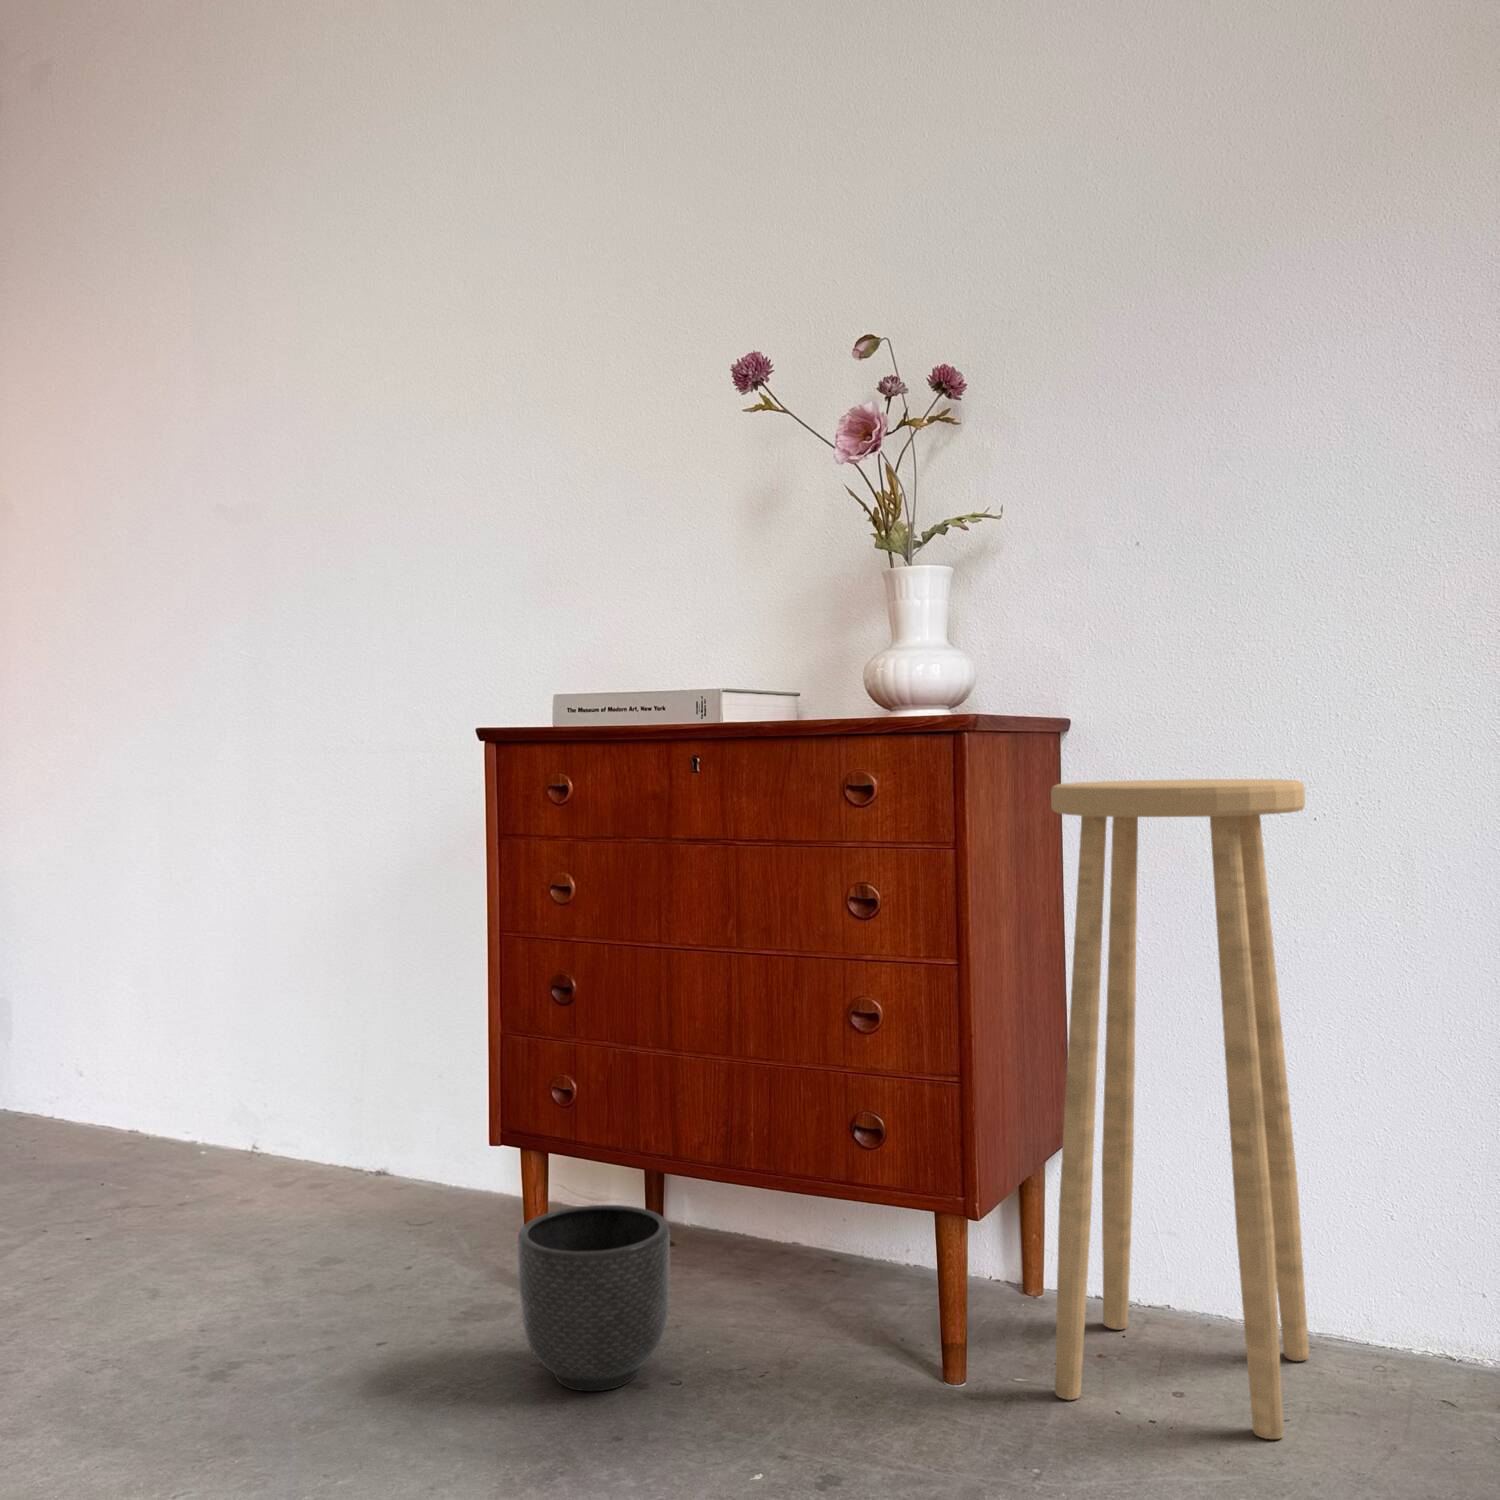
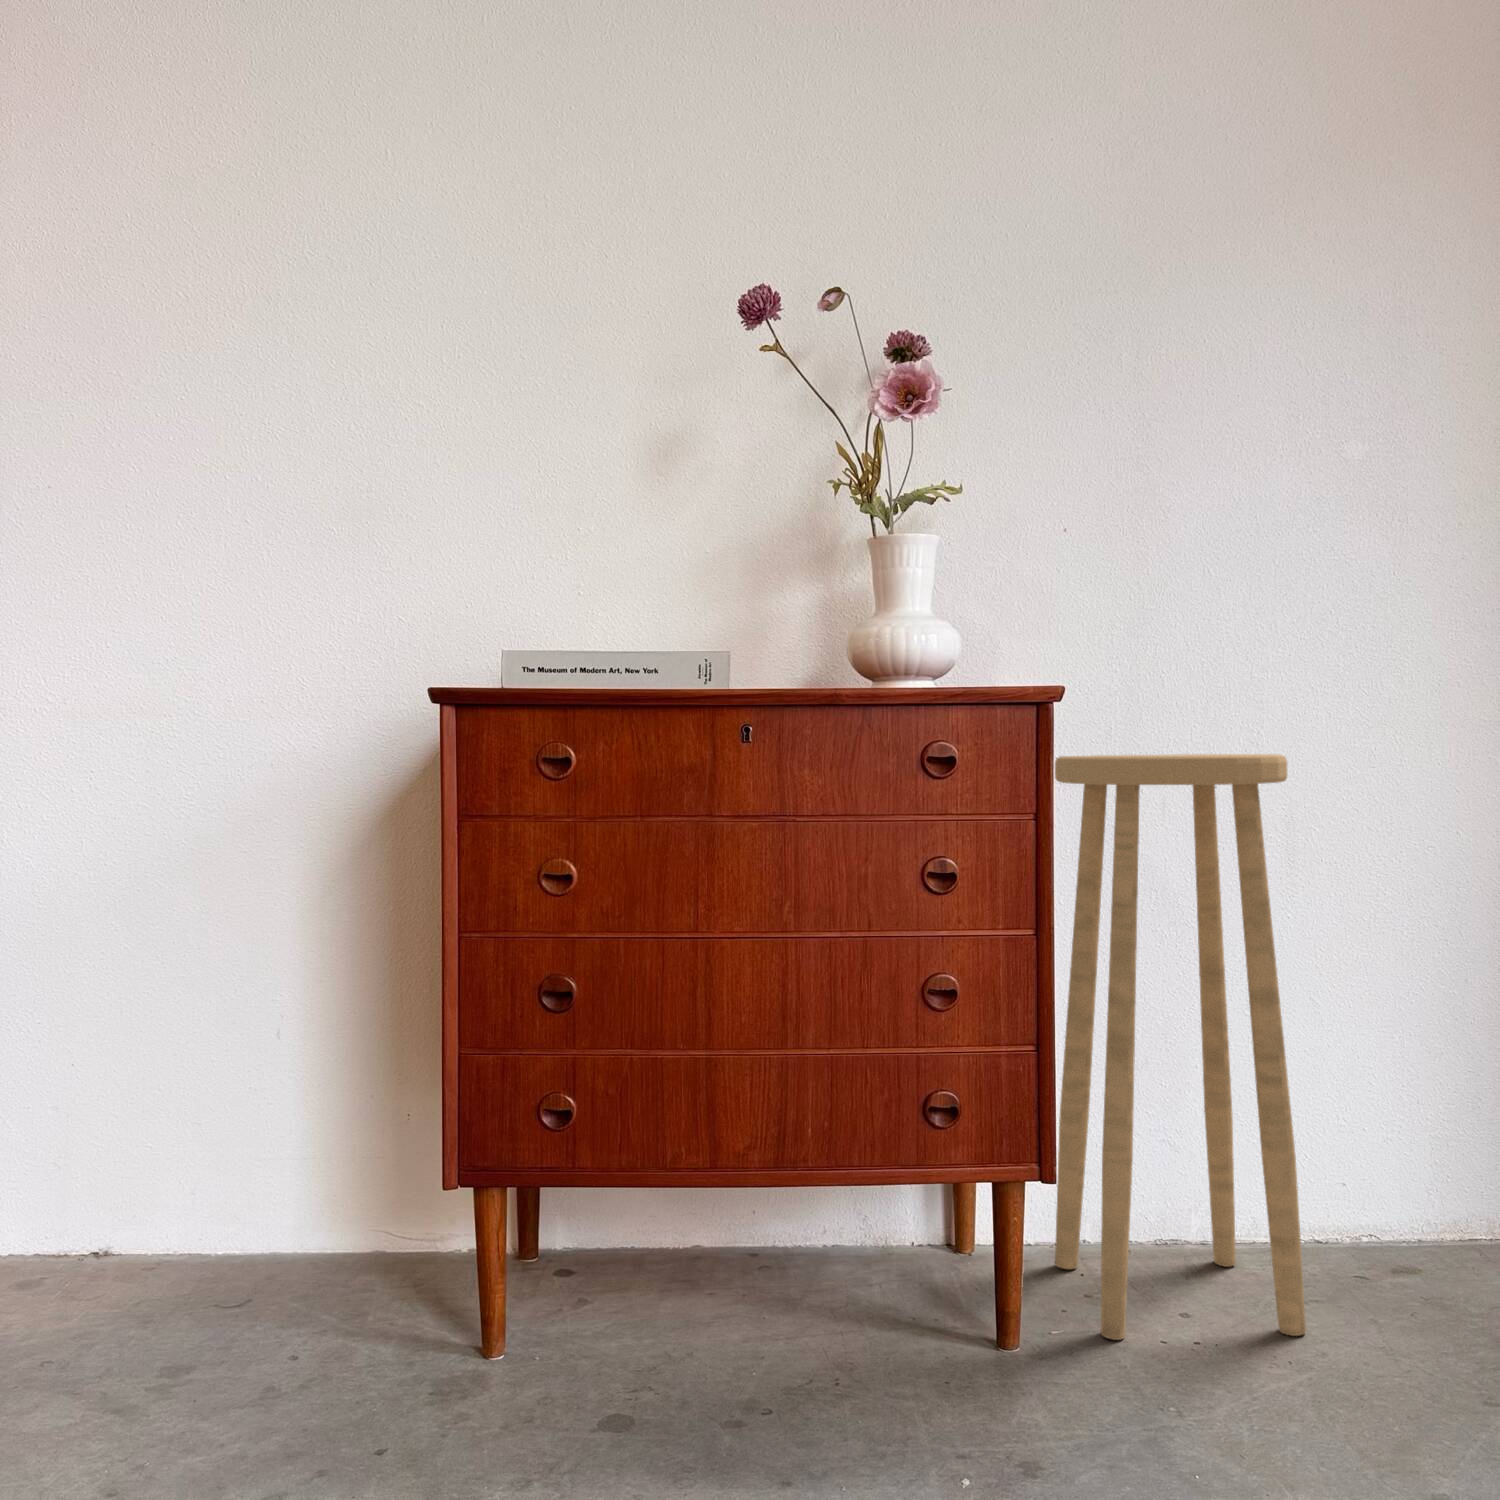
planter: present [518,1205,670,1391] -> none [586,1228,758,1446]

